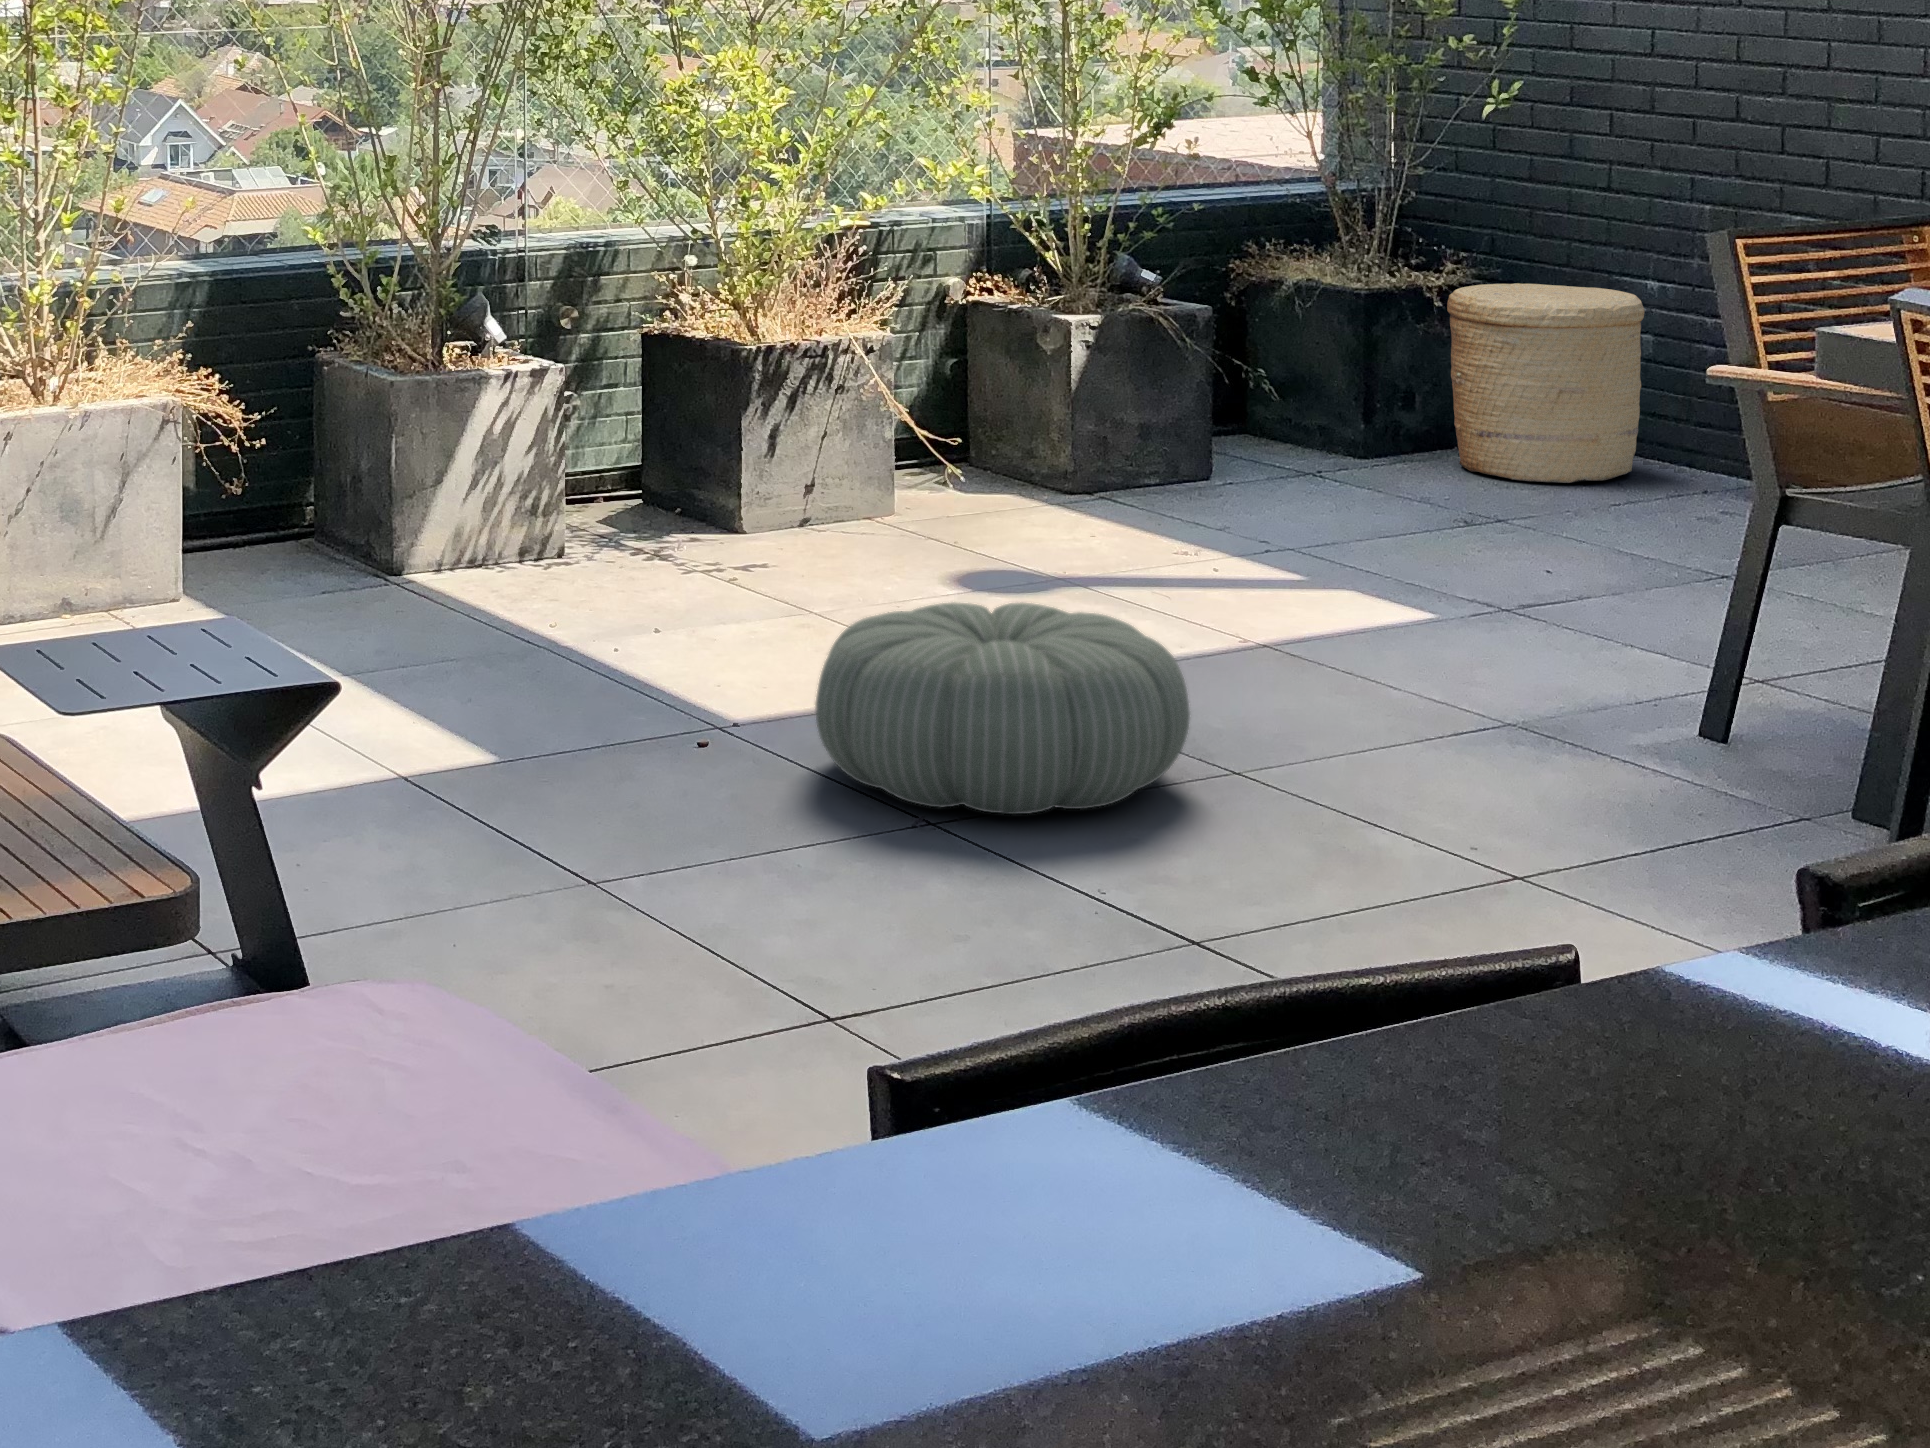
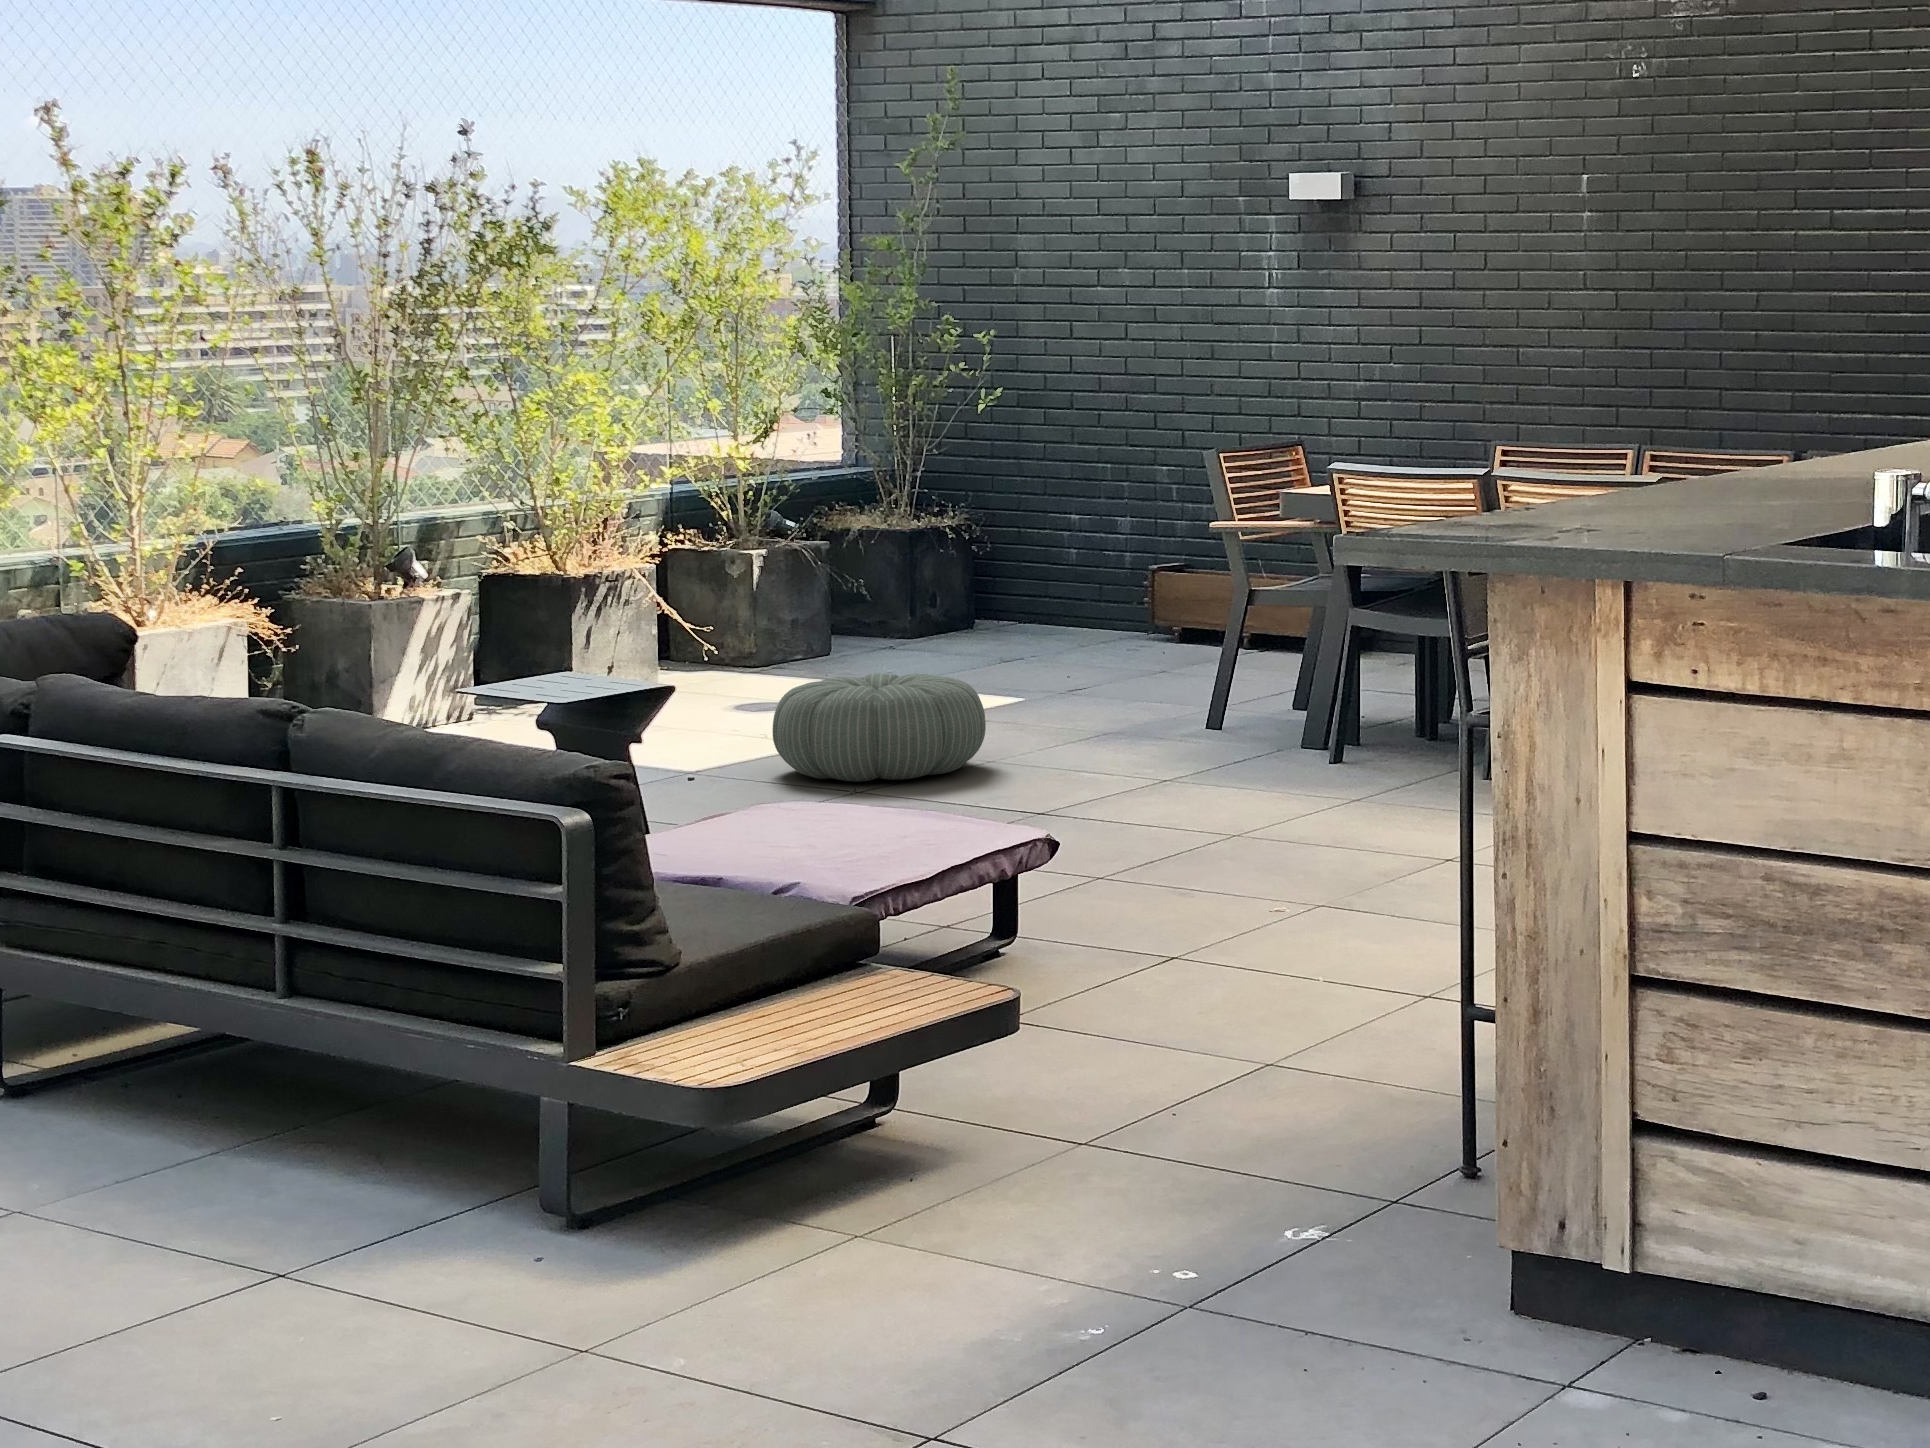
woven basket: present [1447,283,1644,483] -> none [965,519,1085,640]

